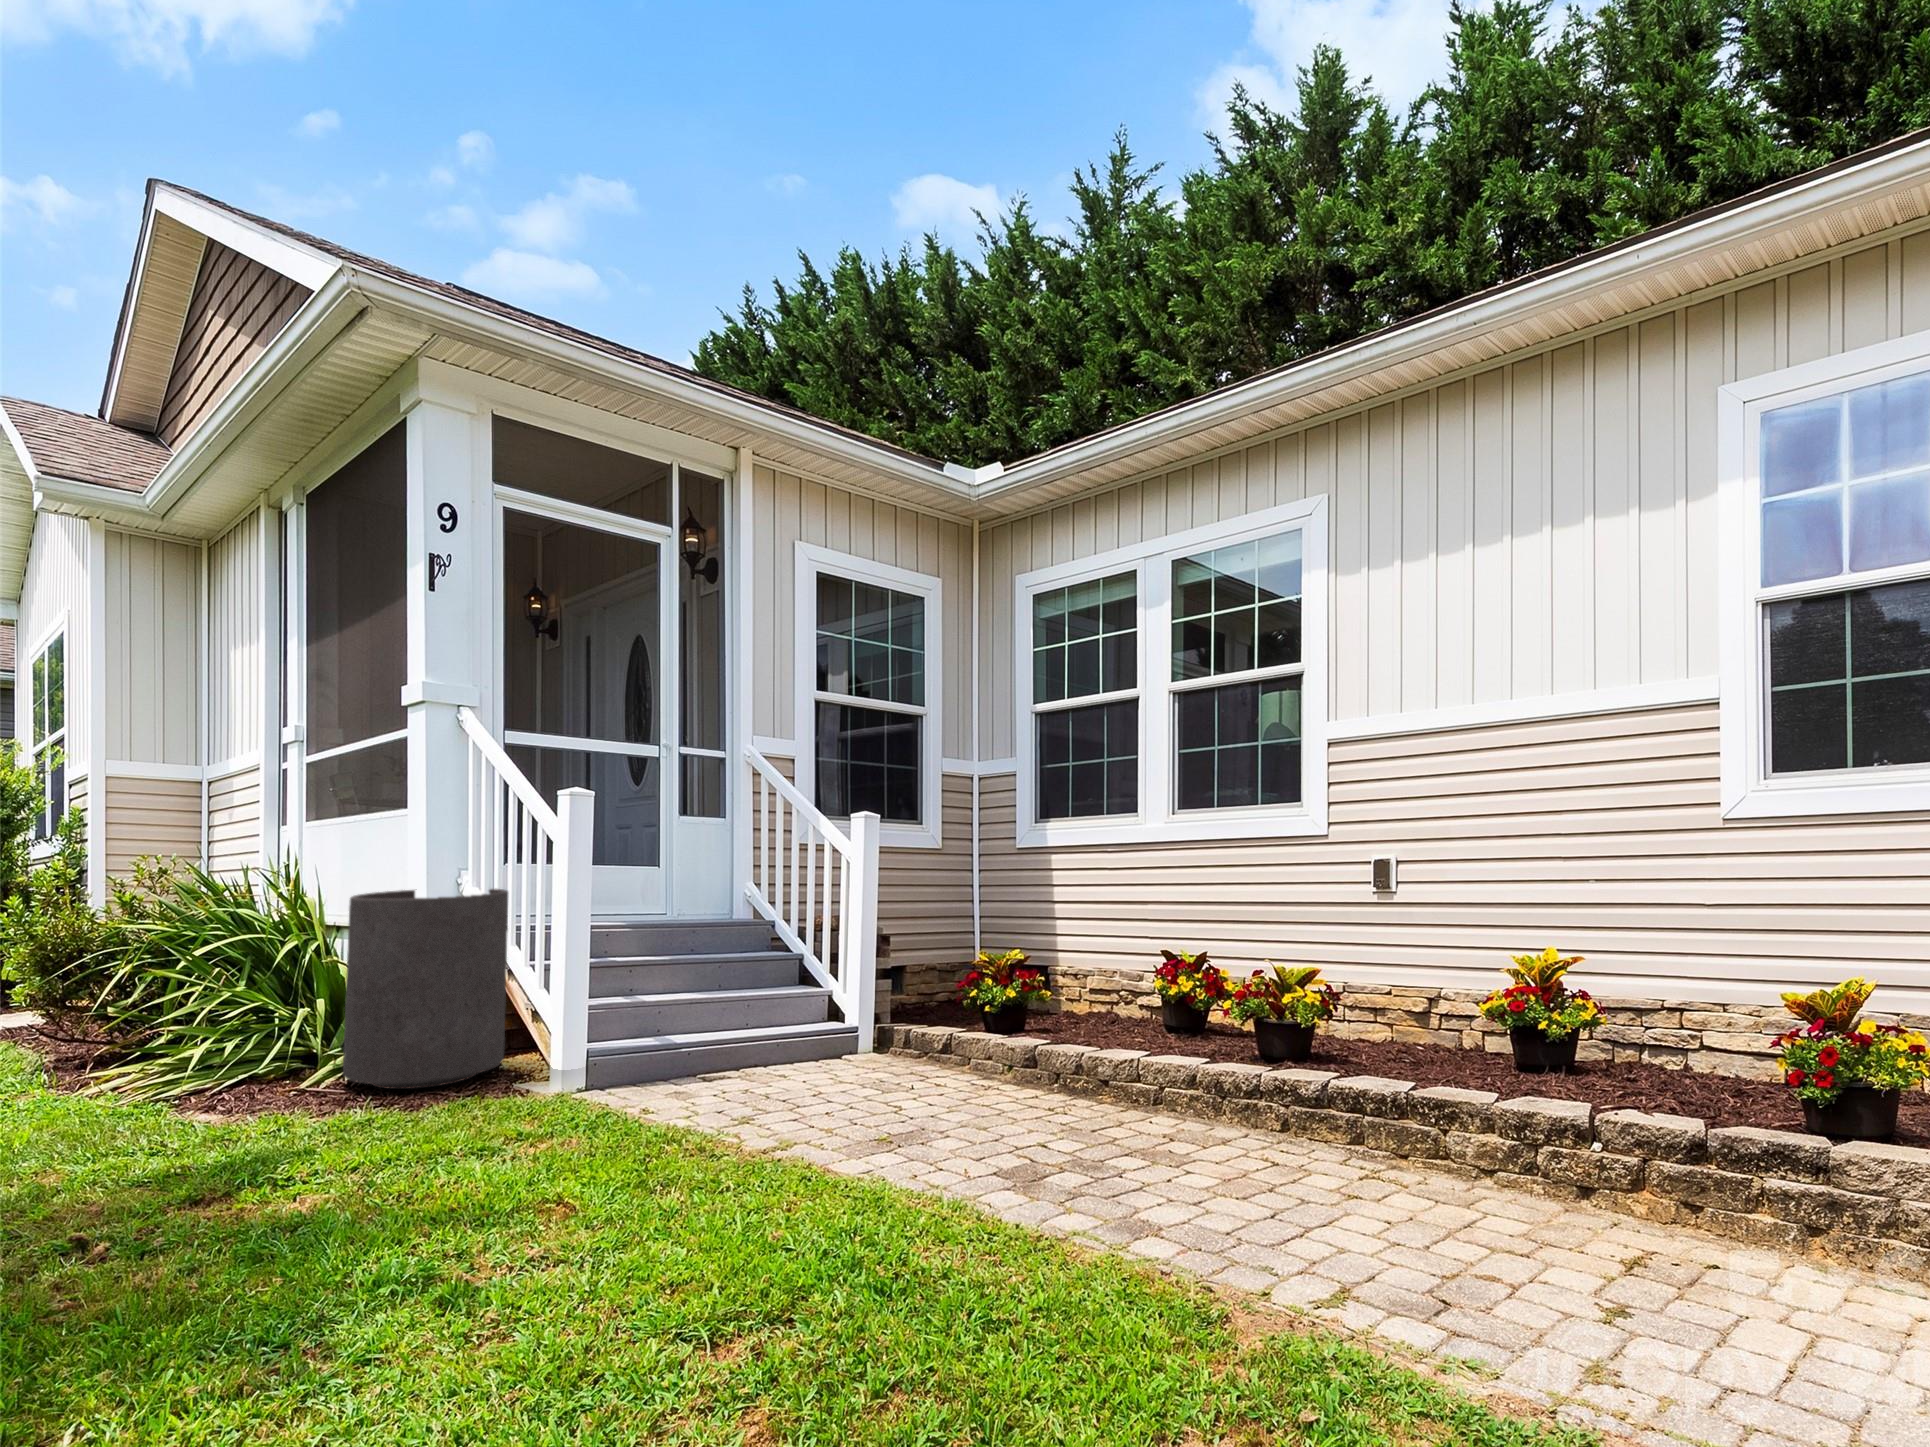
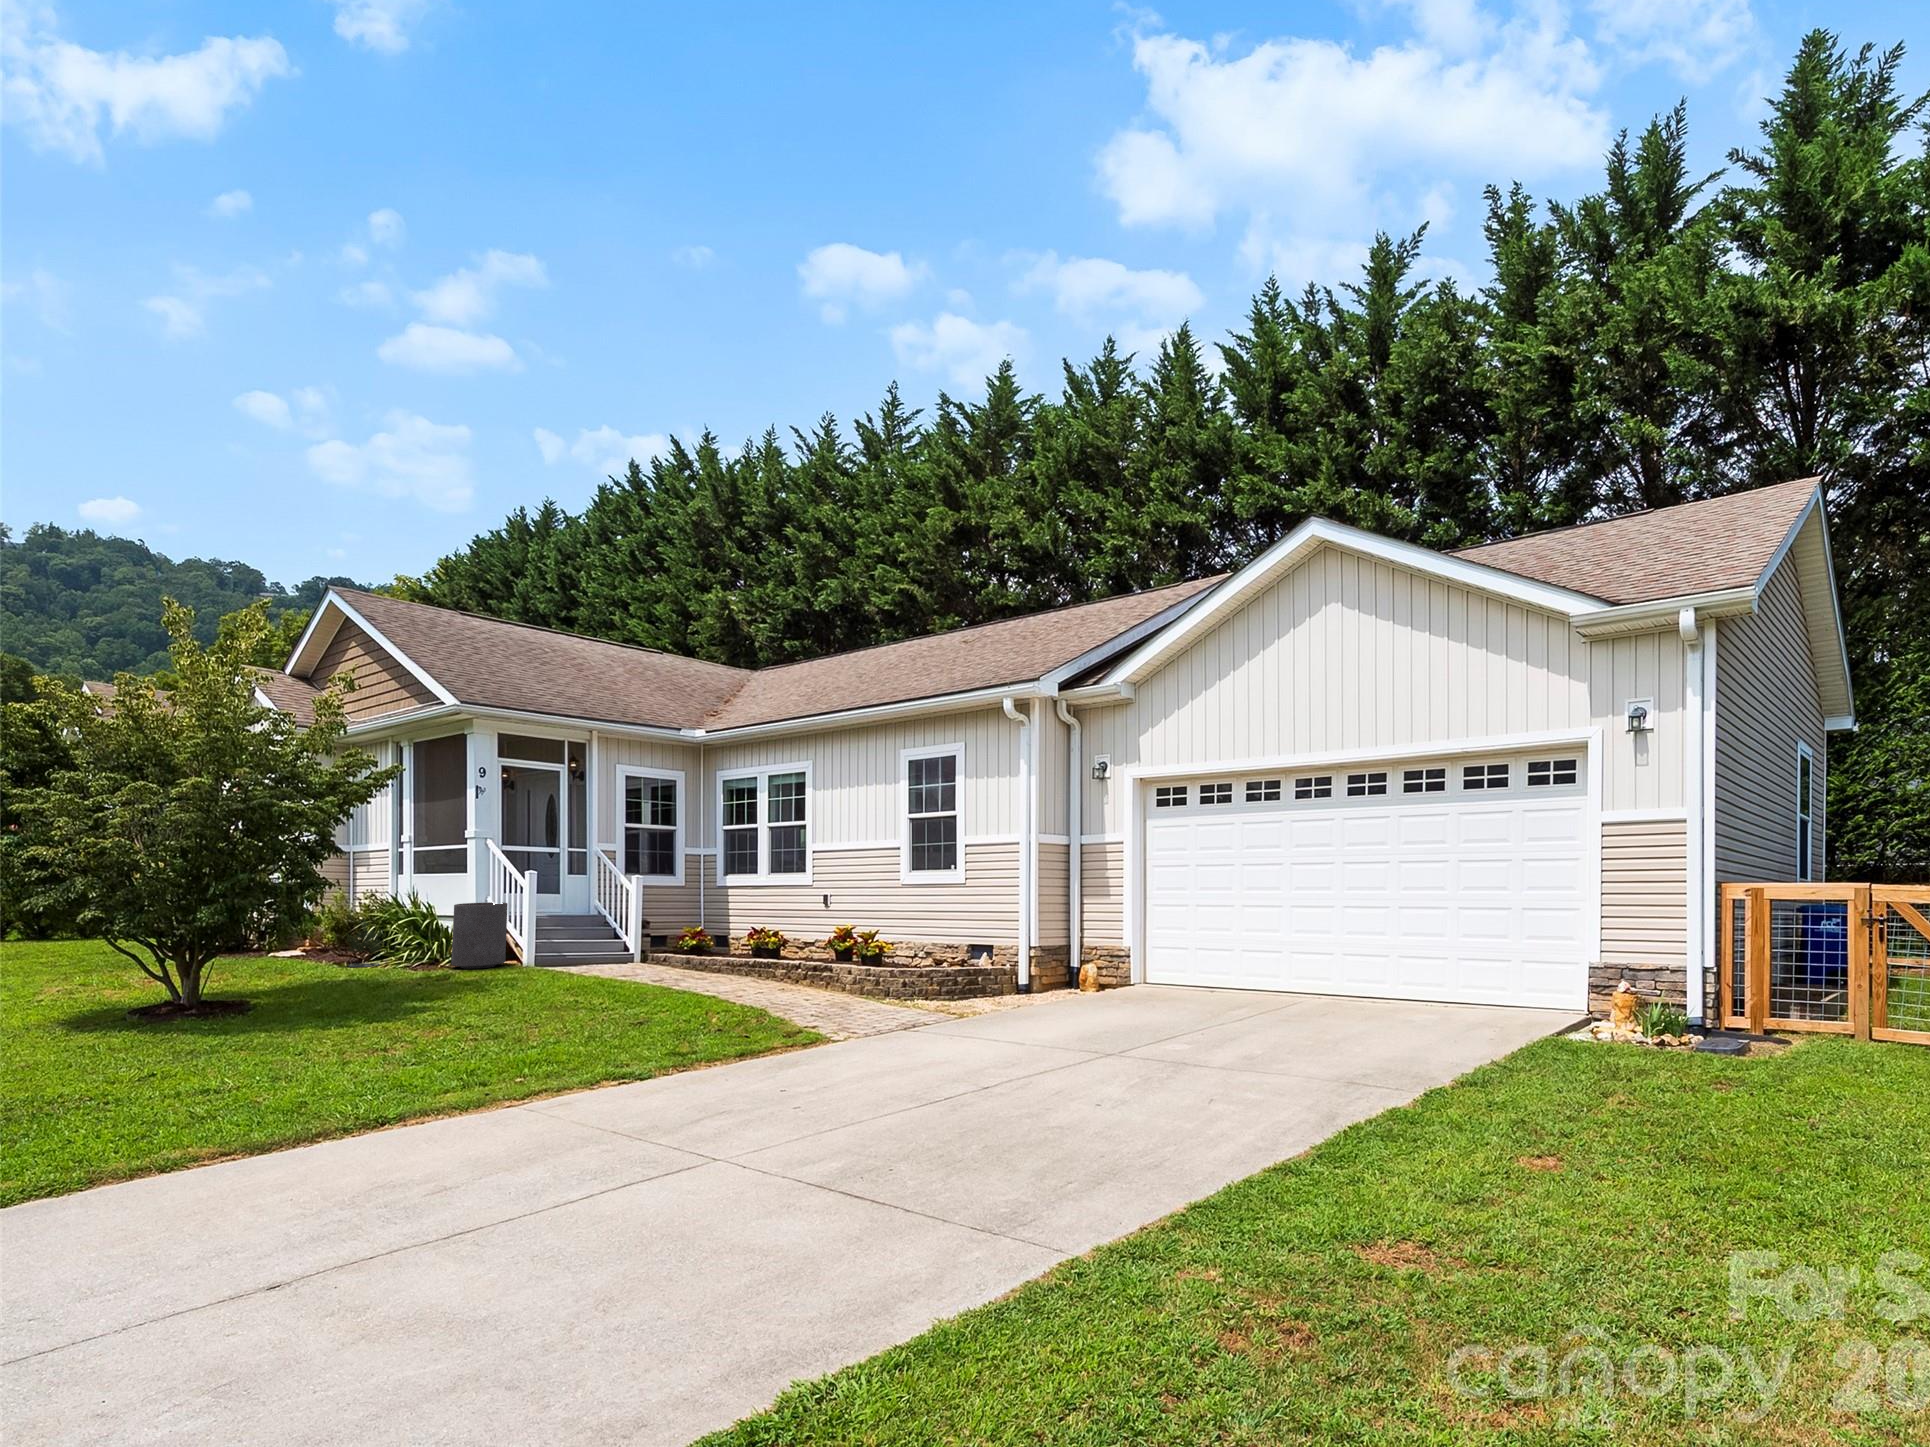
potted tree: none [65,925,181,1072] -> present [348,918,380,967]

